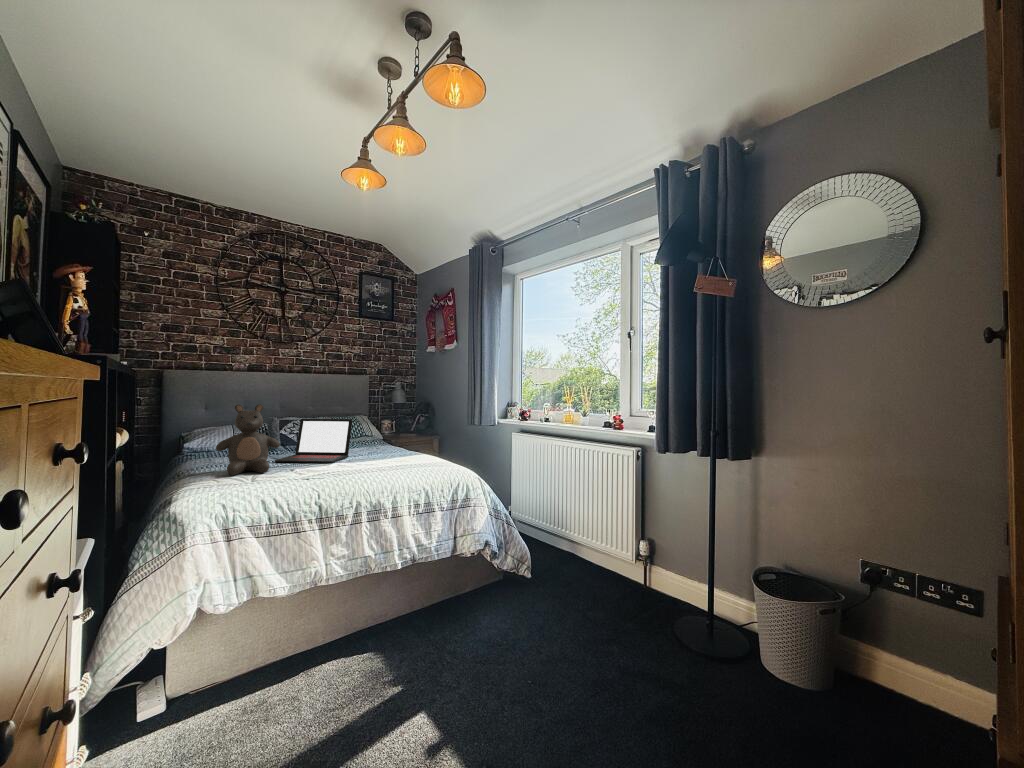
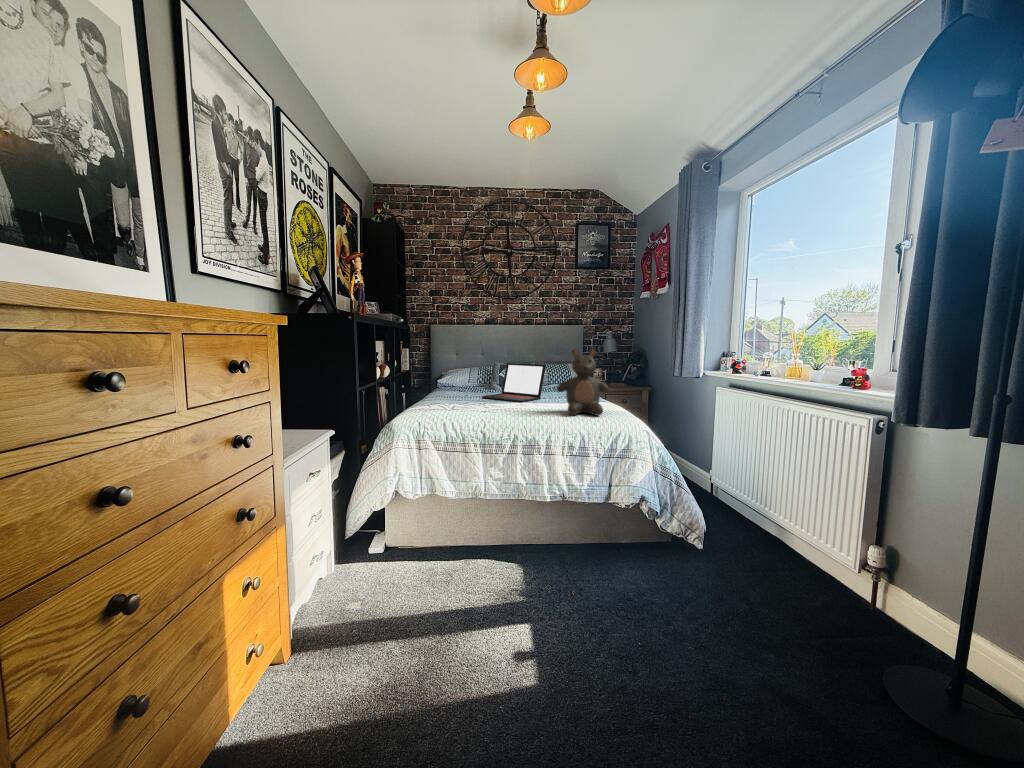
teddy bear: present [216,404,280,475] -> present [557,349,609,416]

